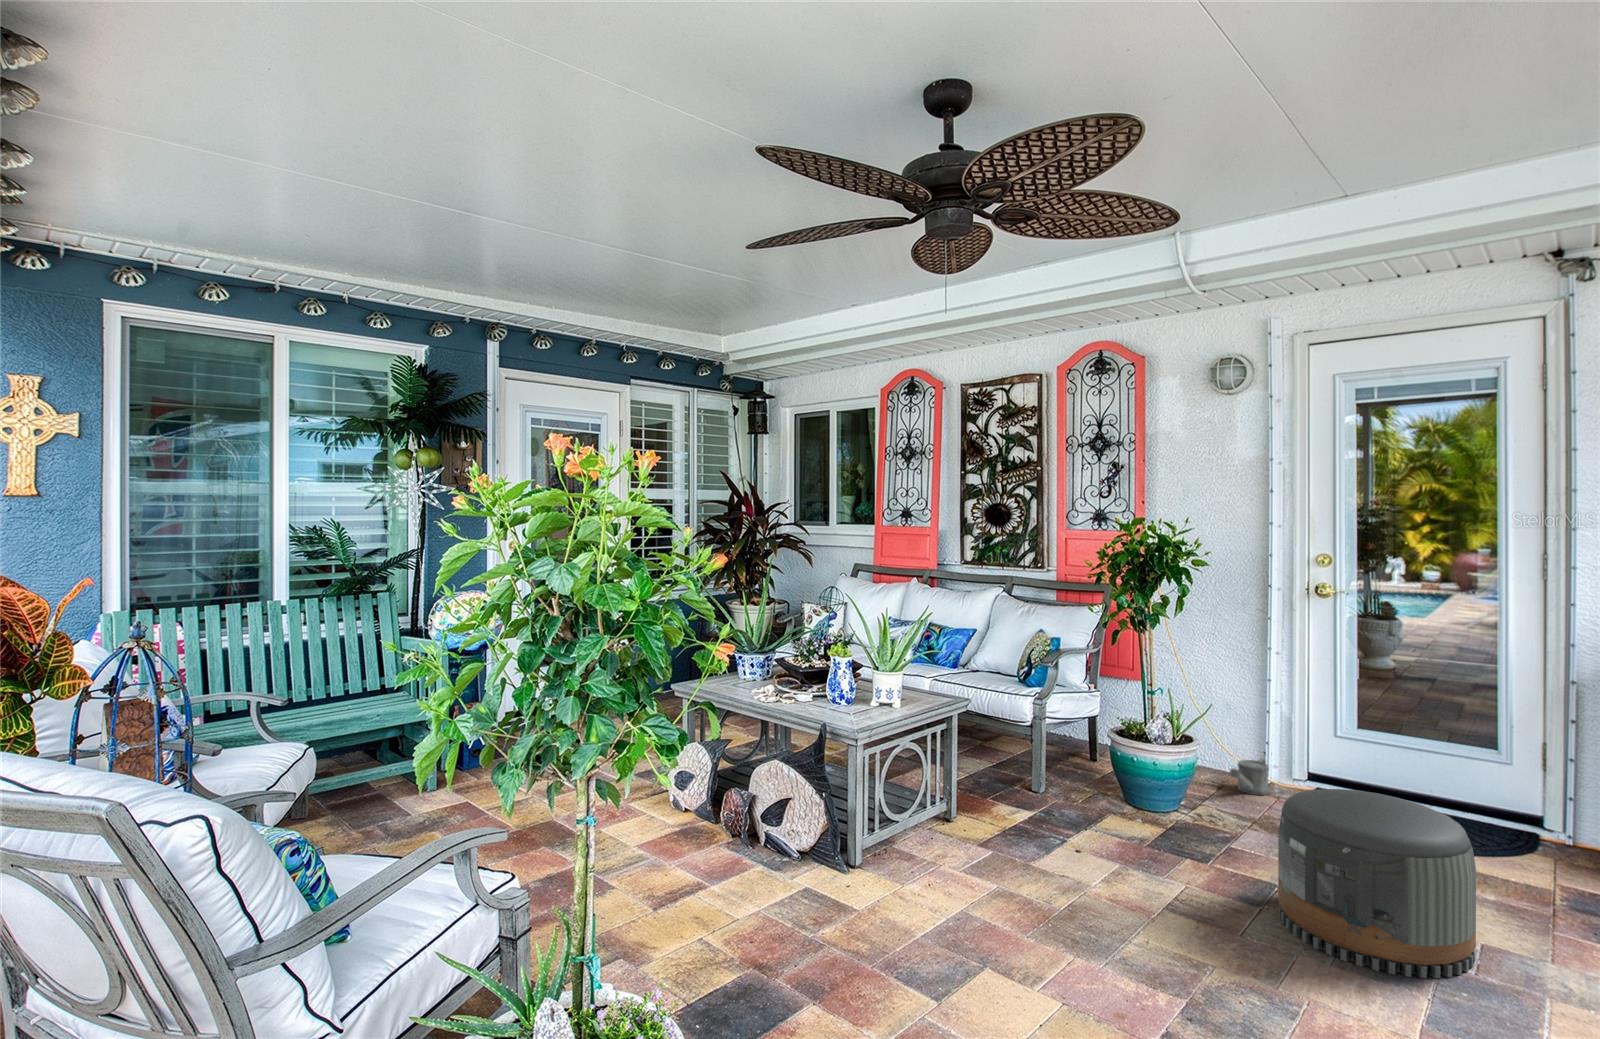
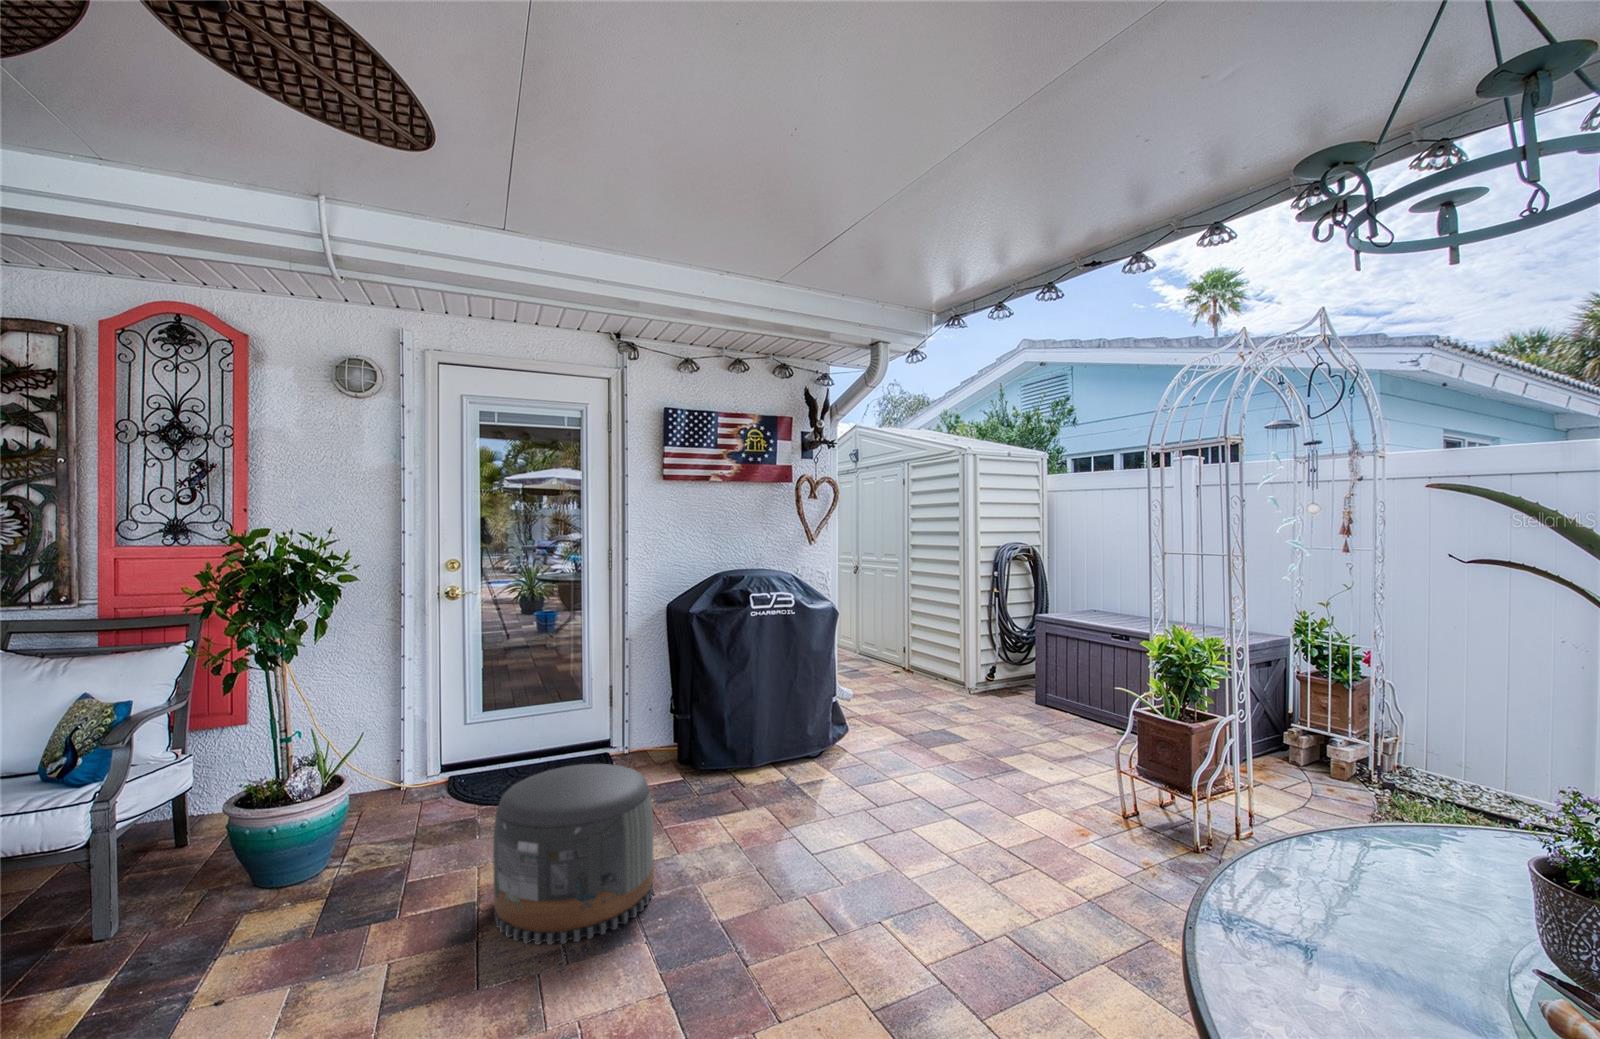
watering can: present [1230,758,1269,795] -> none [377,773,411,816]

